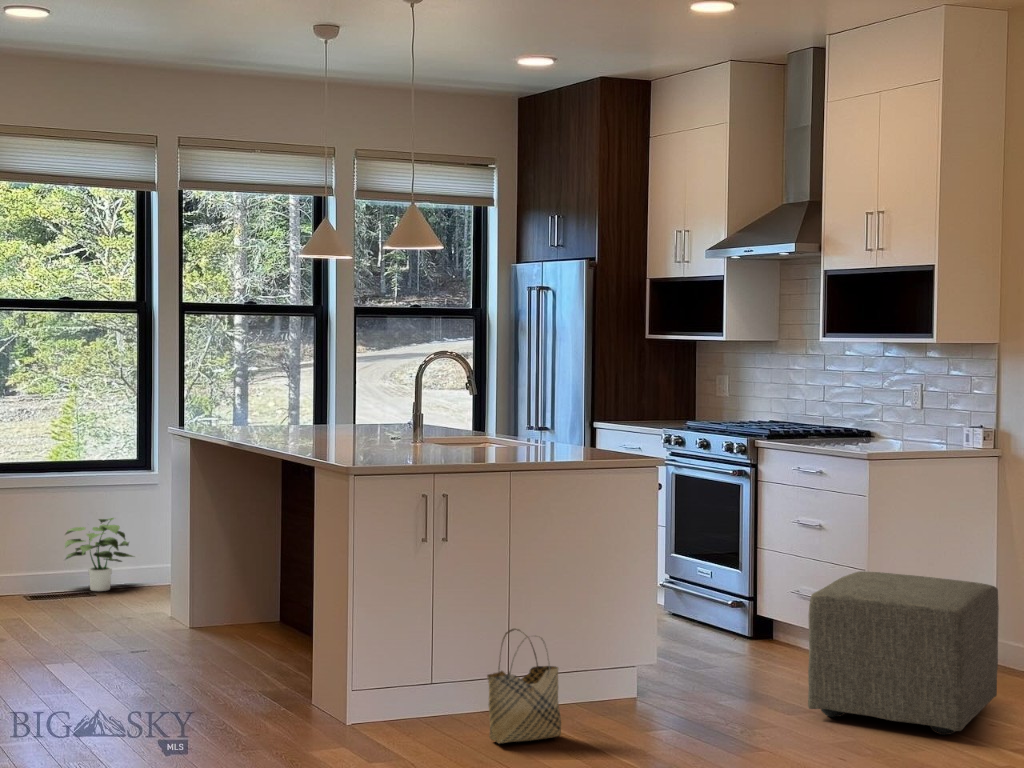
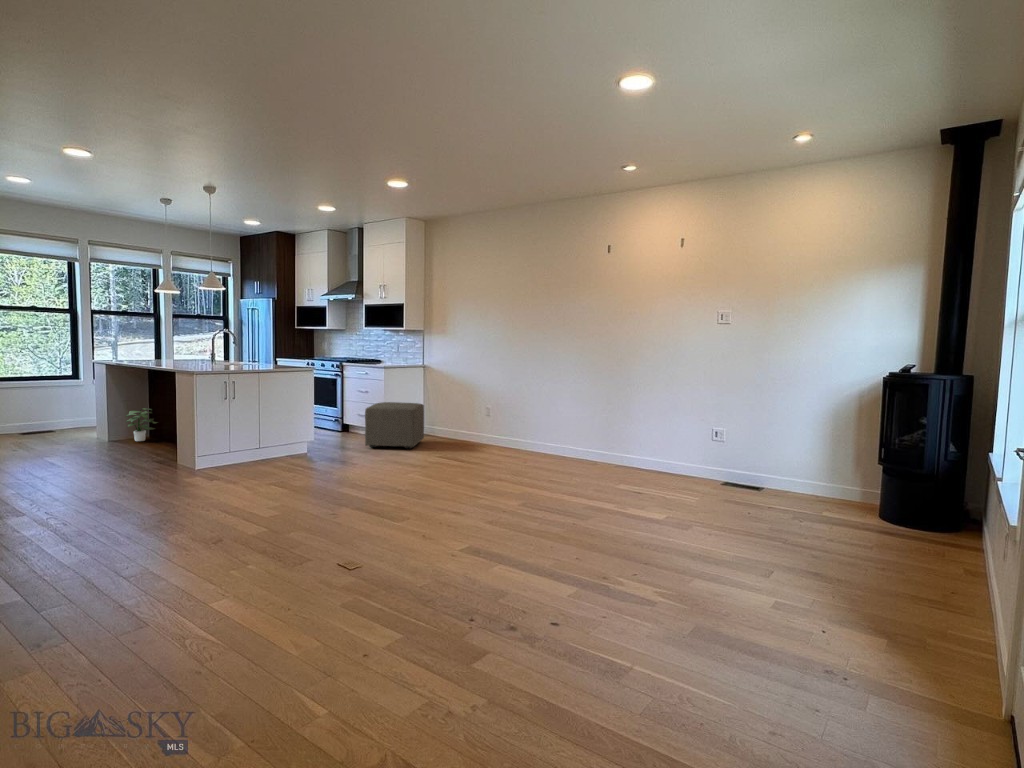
potted plant: present [65,518,133,591] -> present [126,408,157,441]
woven basket: present [487,629,561,743] -> none [252,424,280,463]

